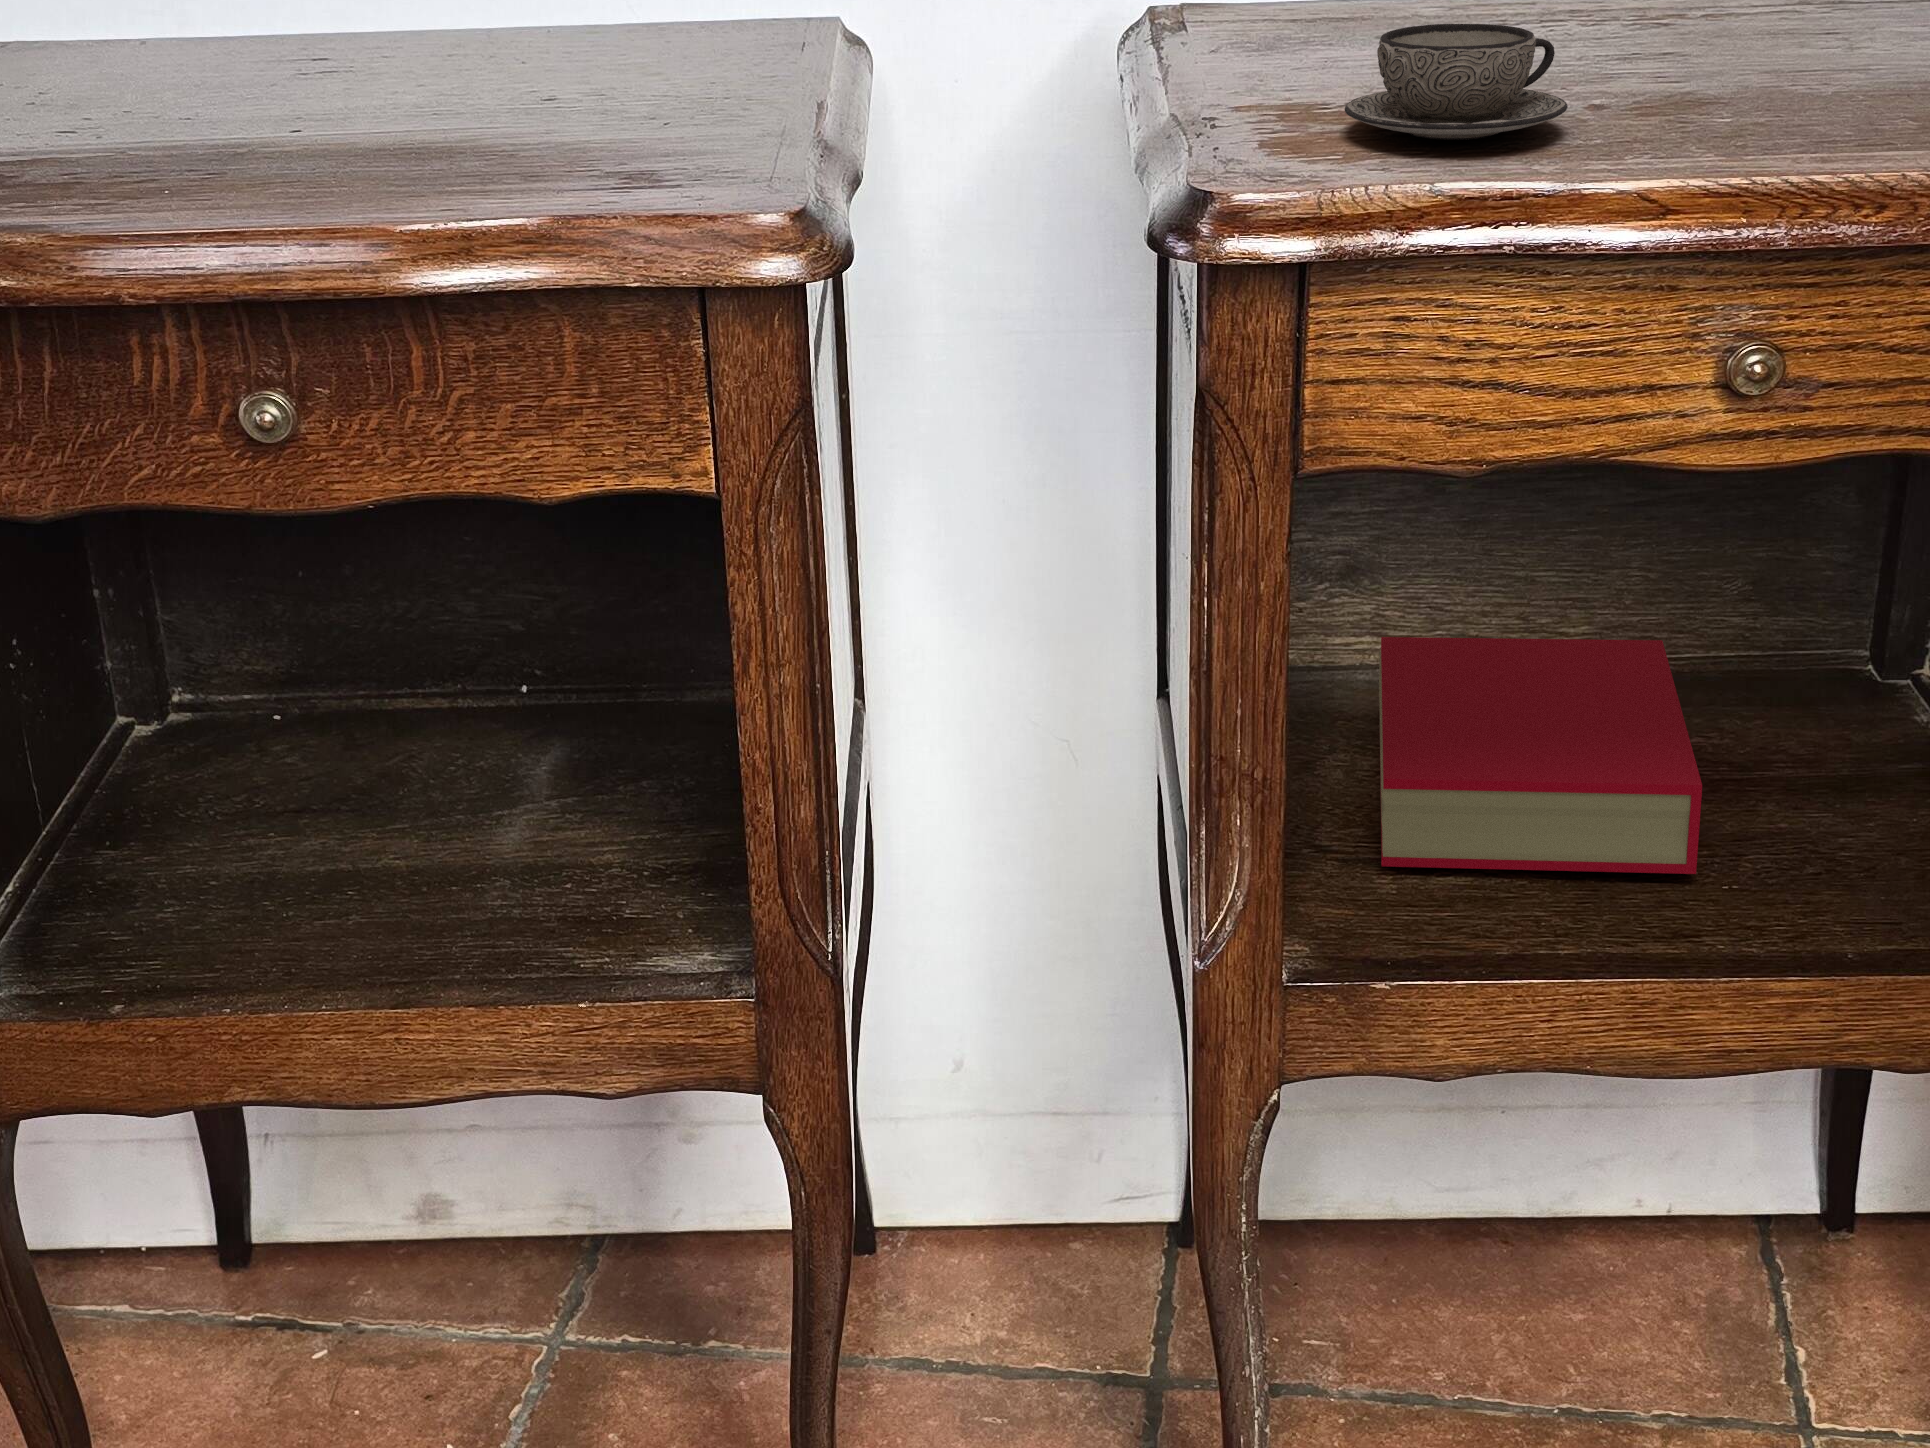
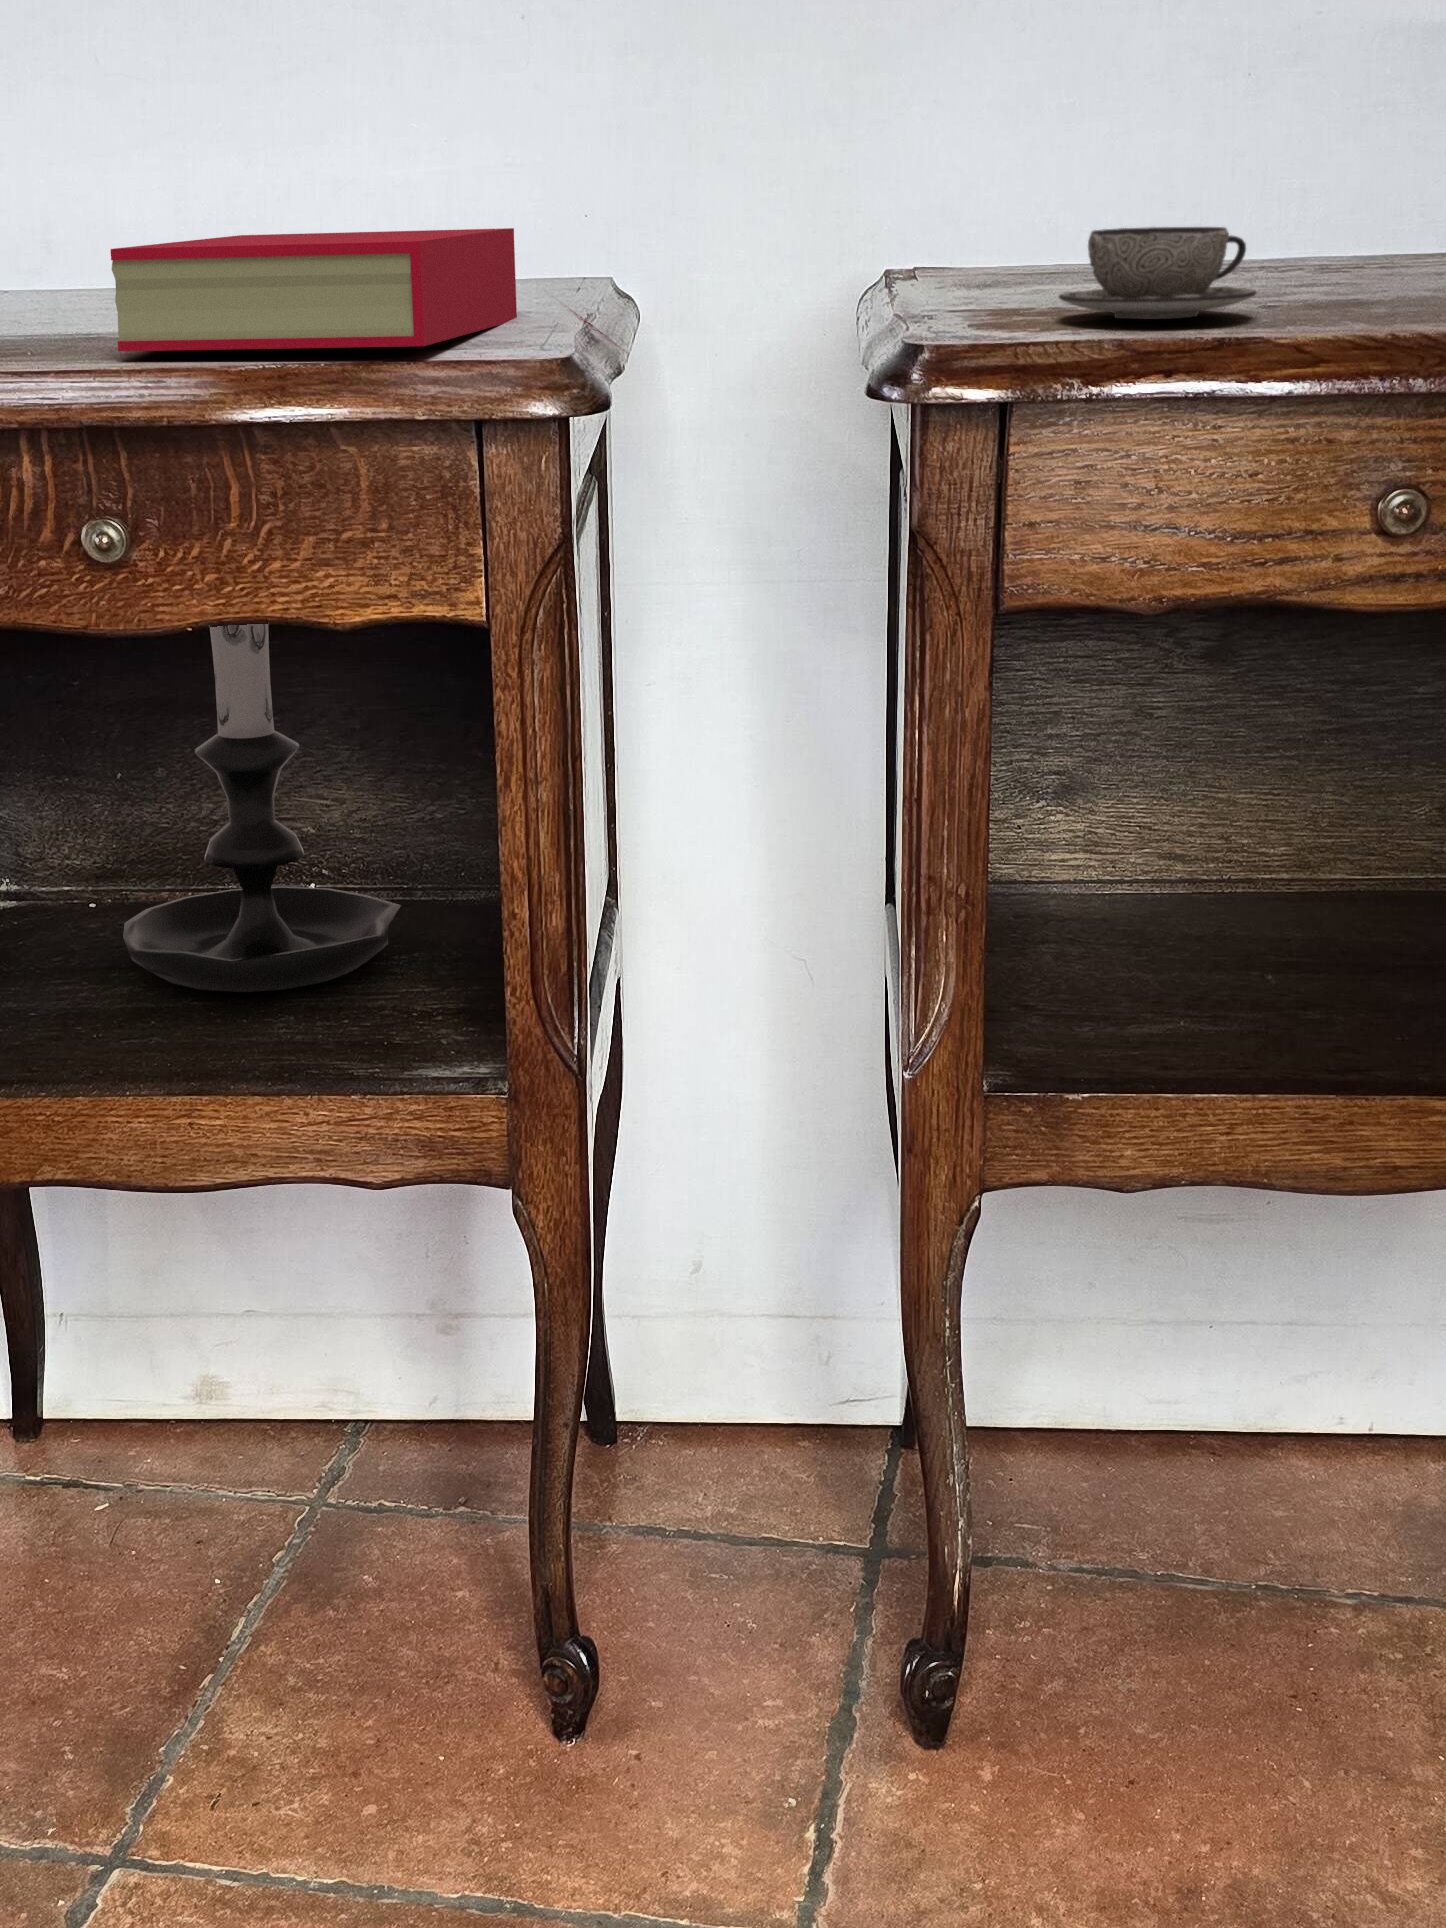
candle holder: none [311,385,620,859] -> present [123,624,401,992]
book: present [1379,637,1702,874] -> present [111,228,517,351]

